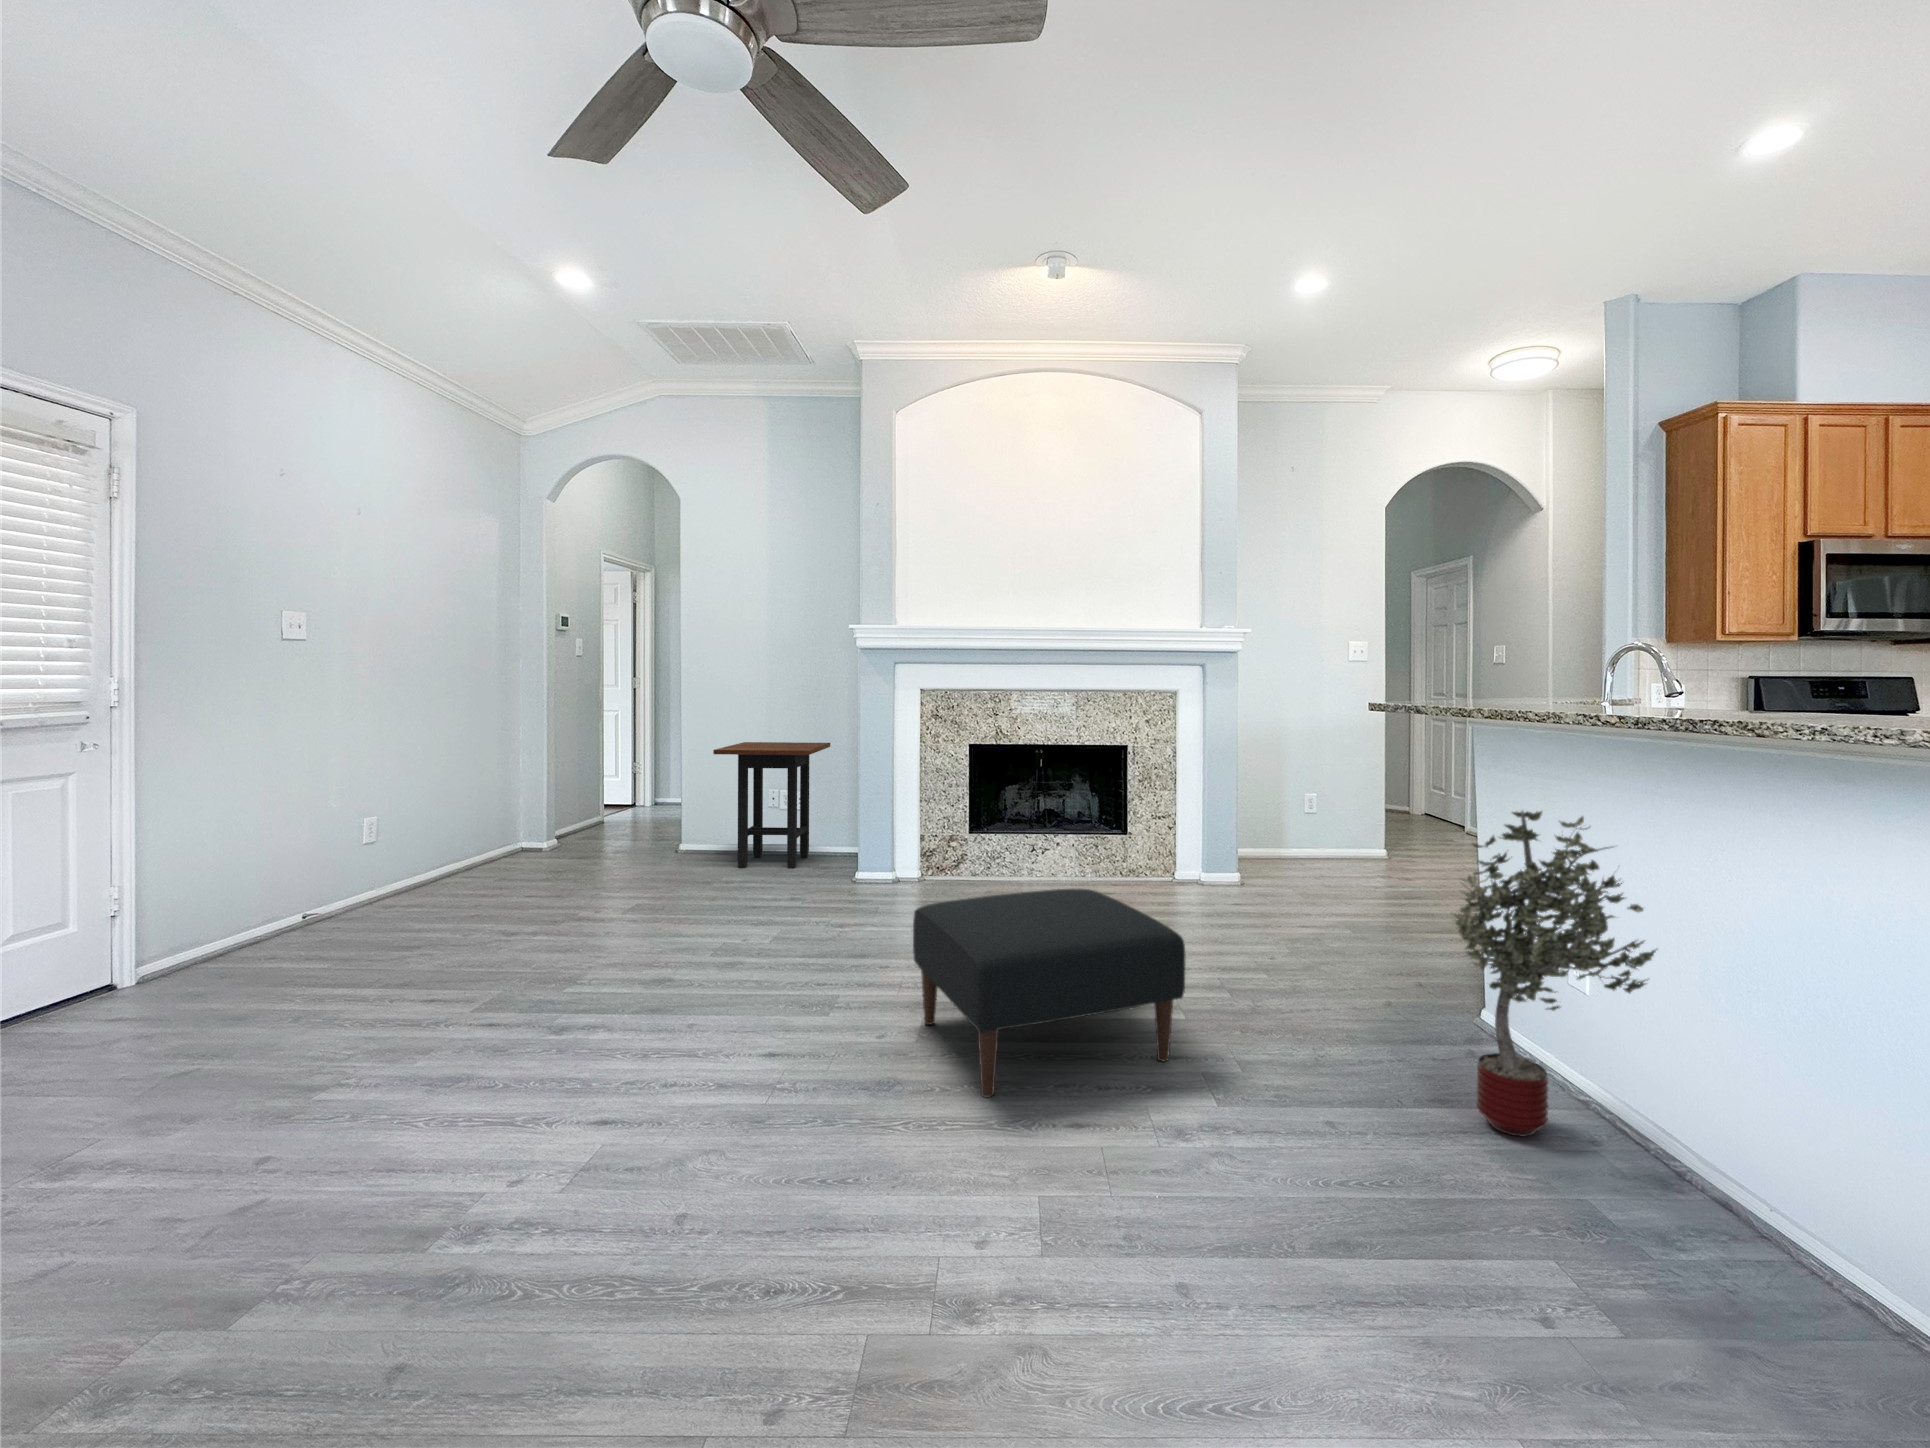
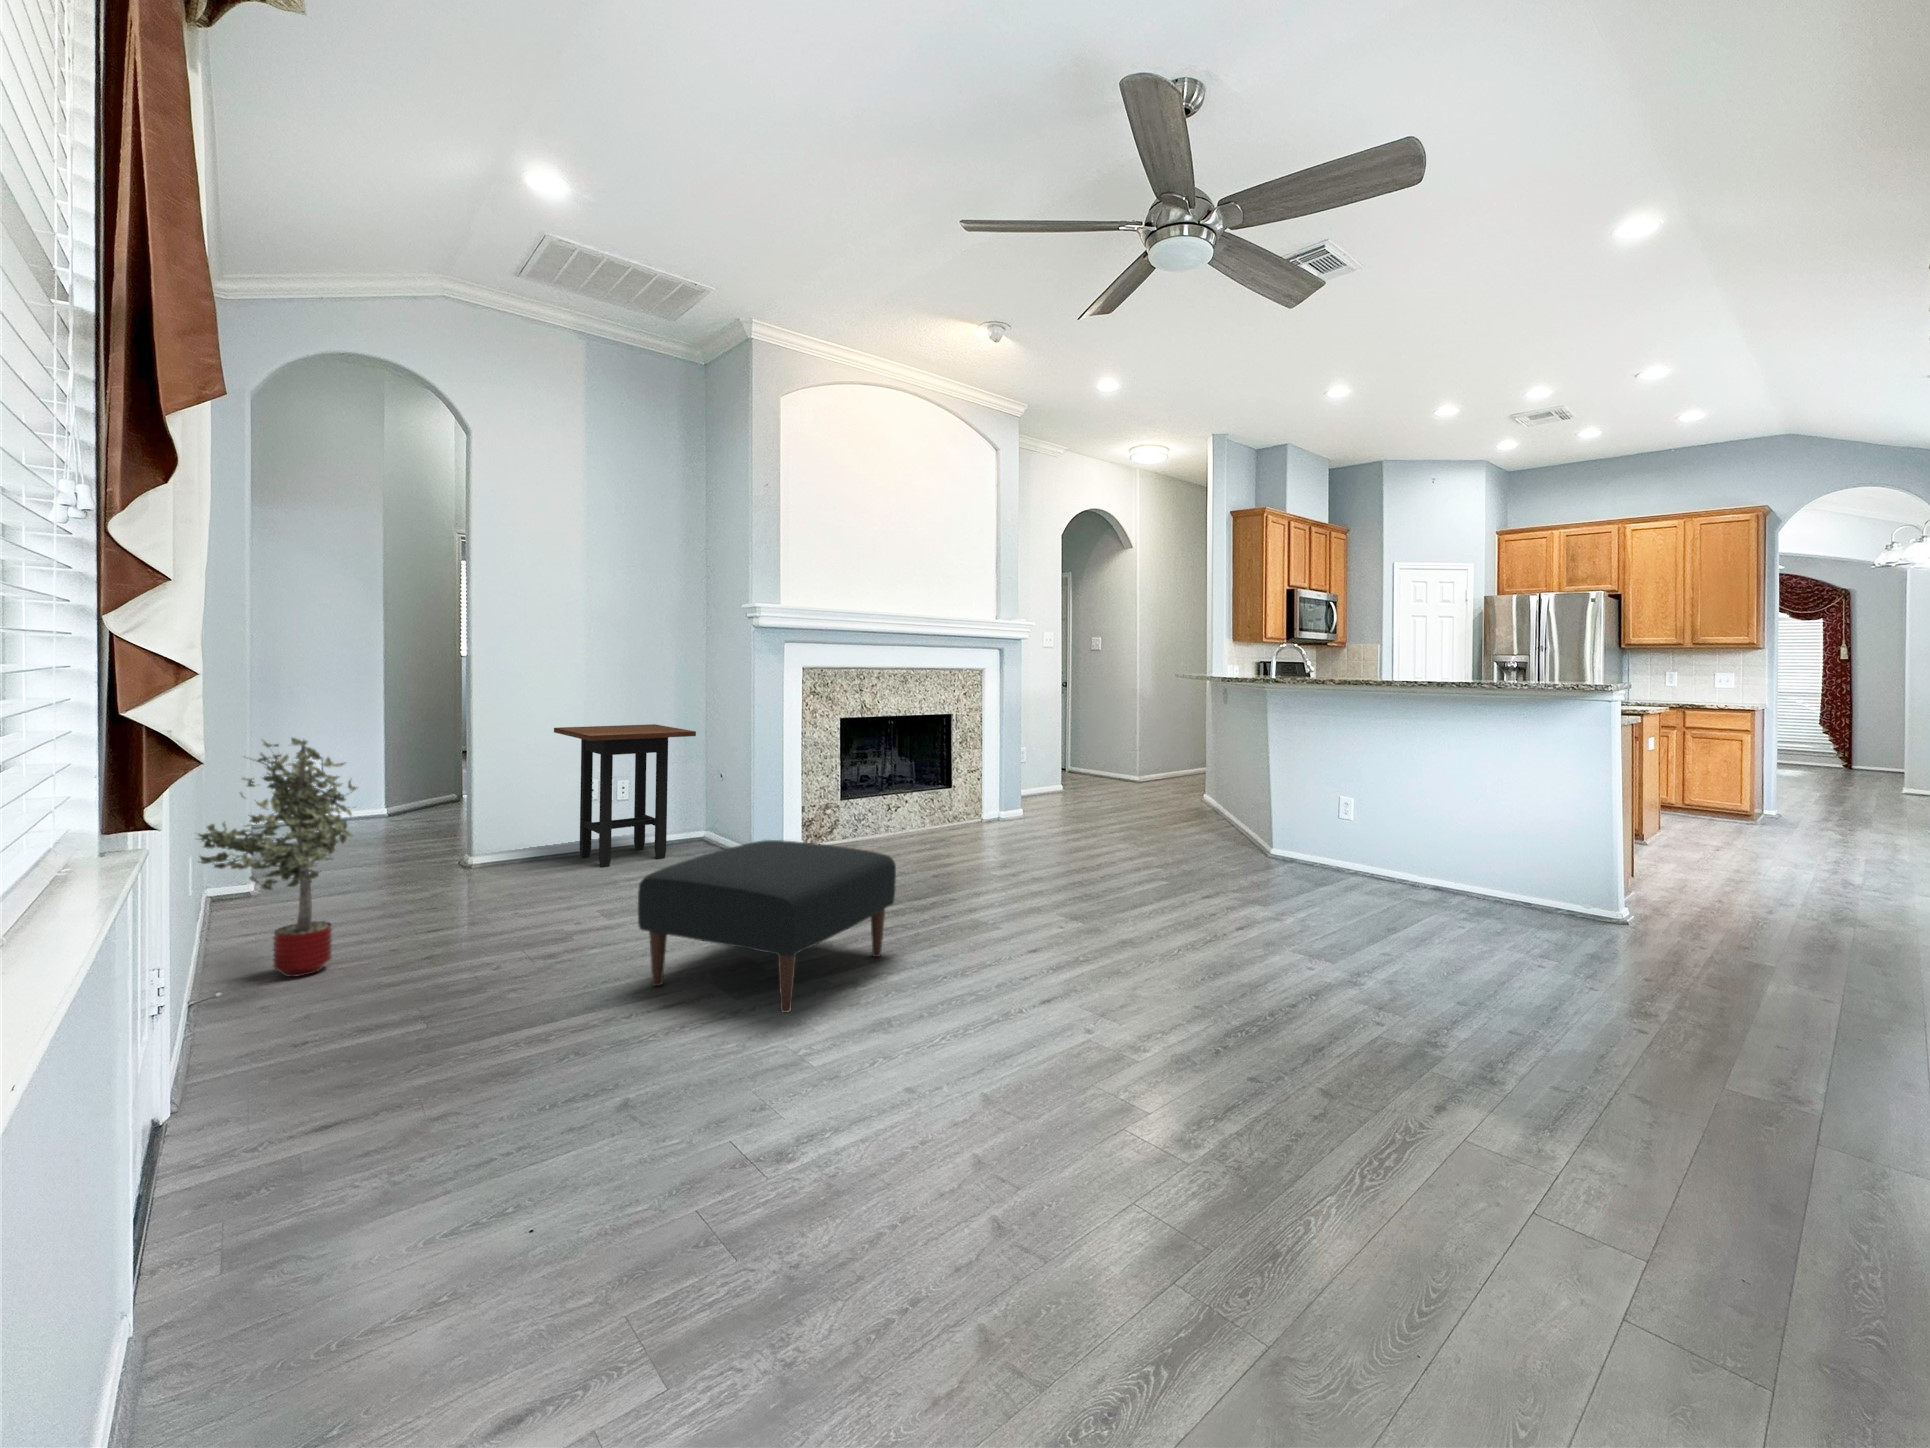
potted tree: present [1451,811,1658,1137] -> present [198,738,356,977]
ottoman: present [913,889,1185,1097] -> present [638,840,896,1013]

